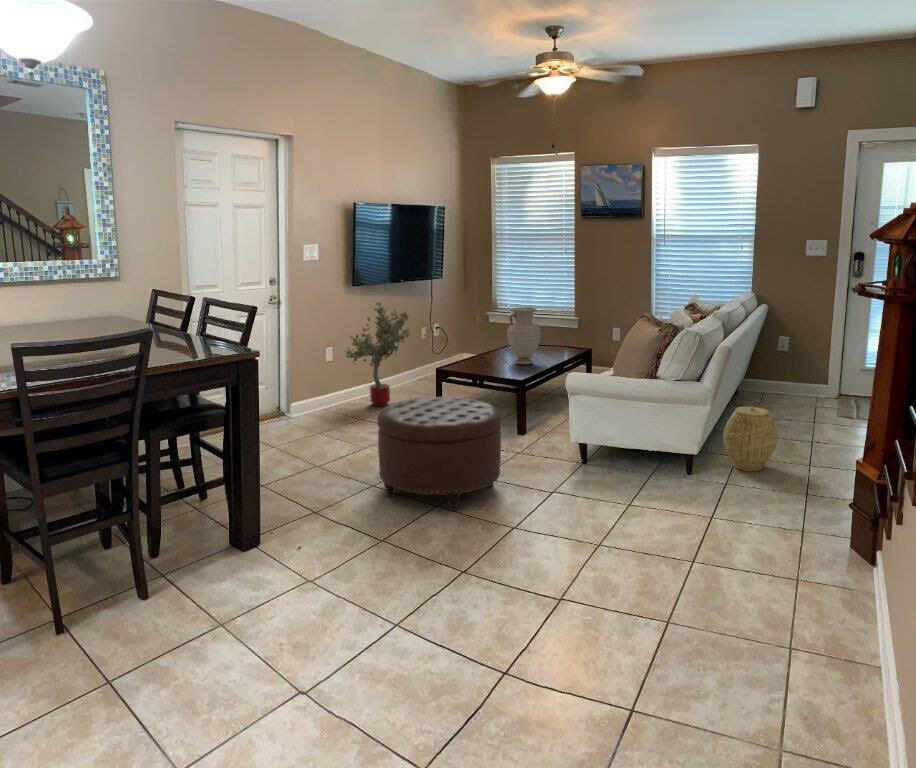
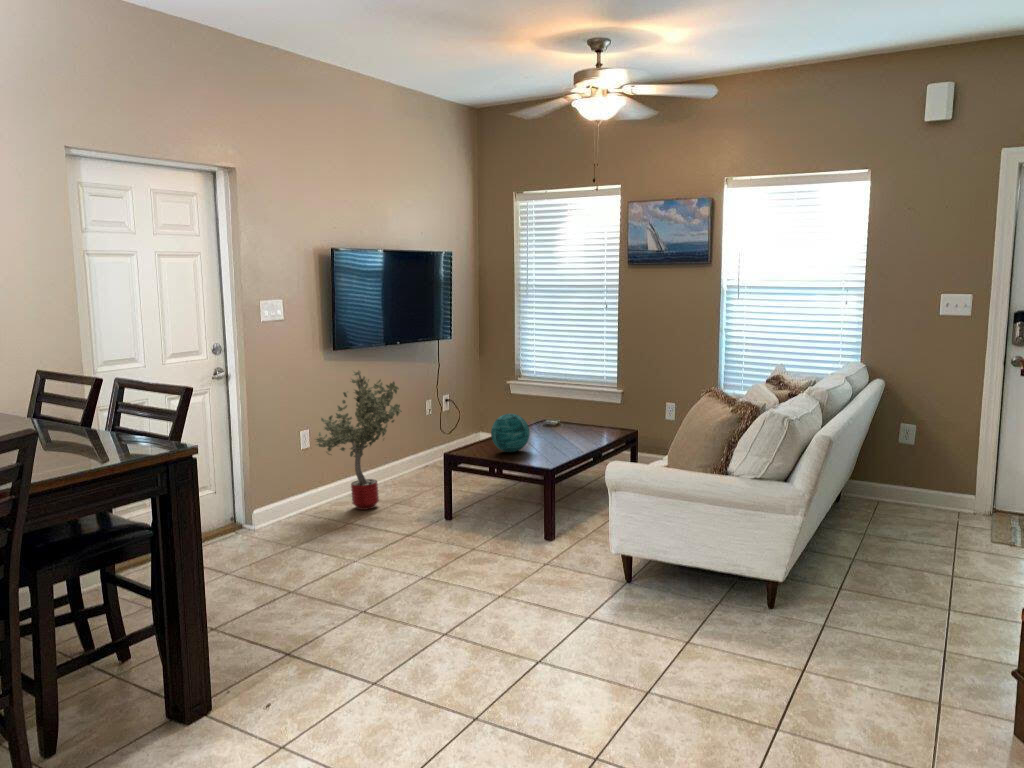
vase: present [507,307,541,364] -> none [531,367,574,442]
decorative orb: none [475,341,504,370] -> present [491,414,530,452]
ottoman: present [377,396,501,511] -> none [368,492,542,654]
woven basket: present [723,407,778,471] -> none [829,479,900,565]

